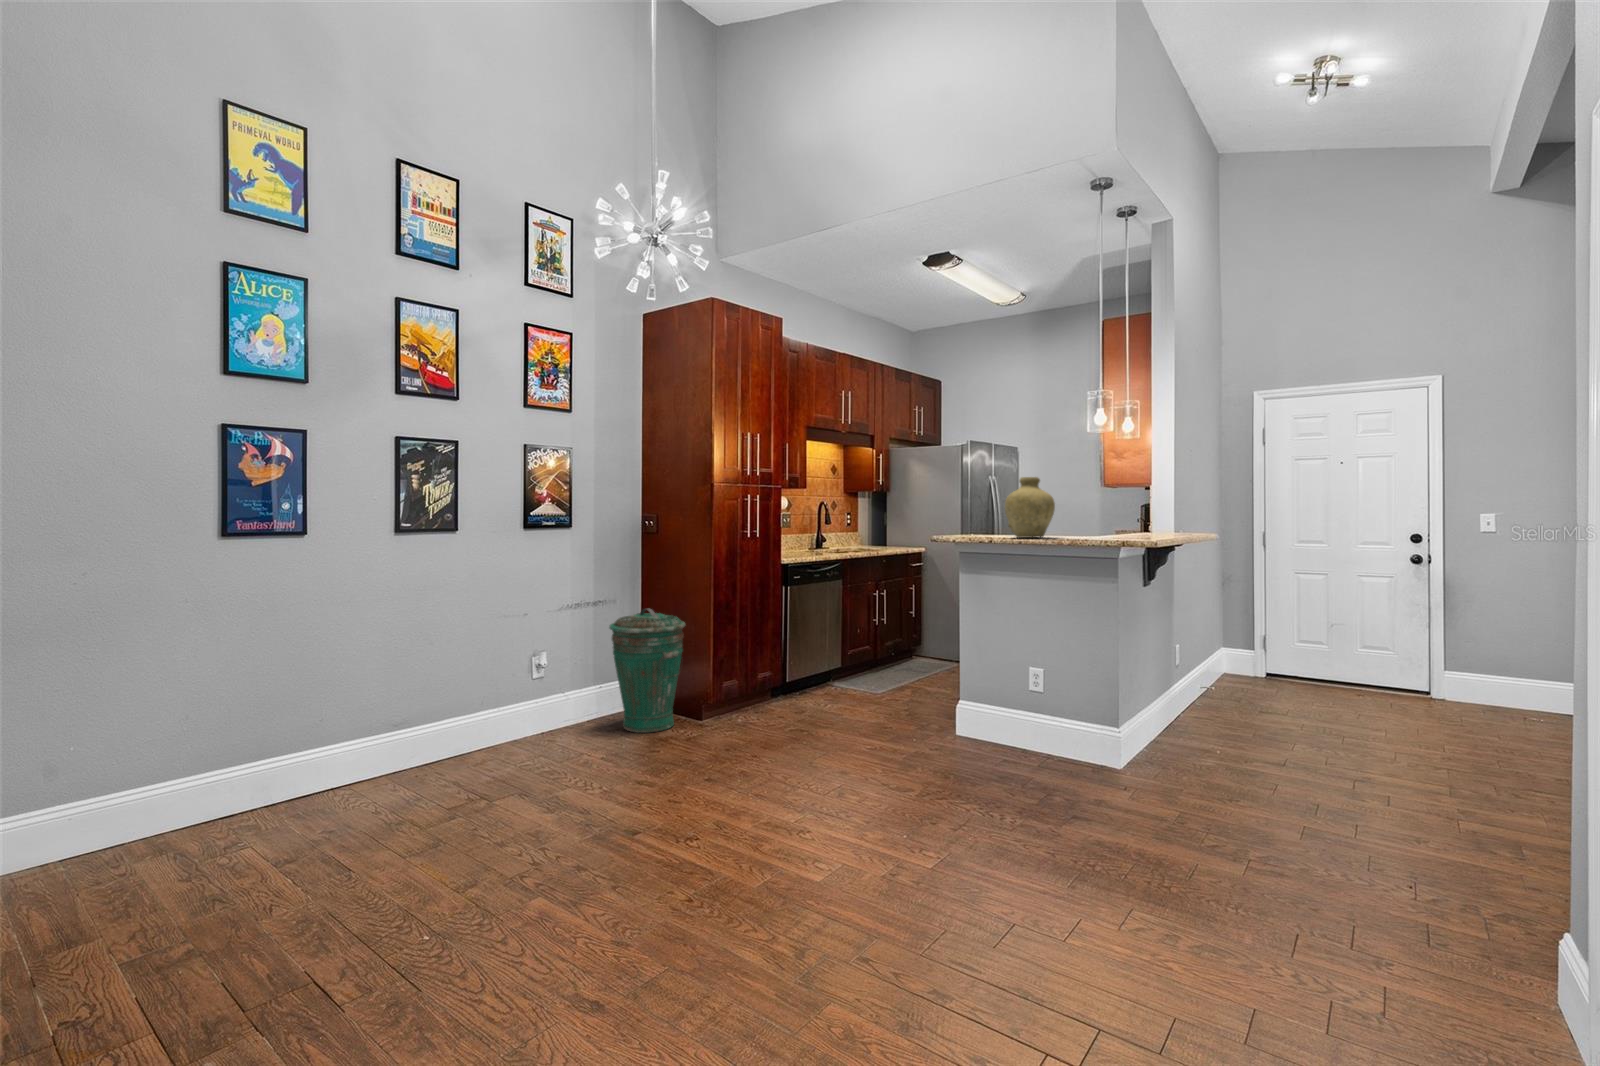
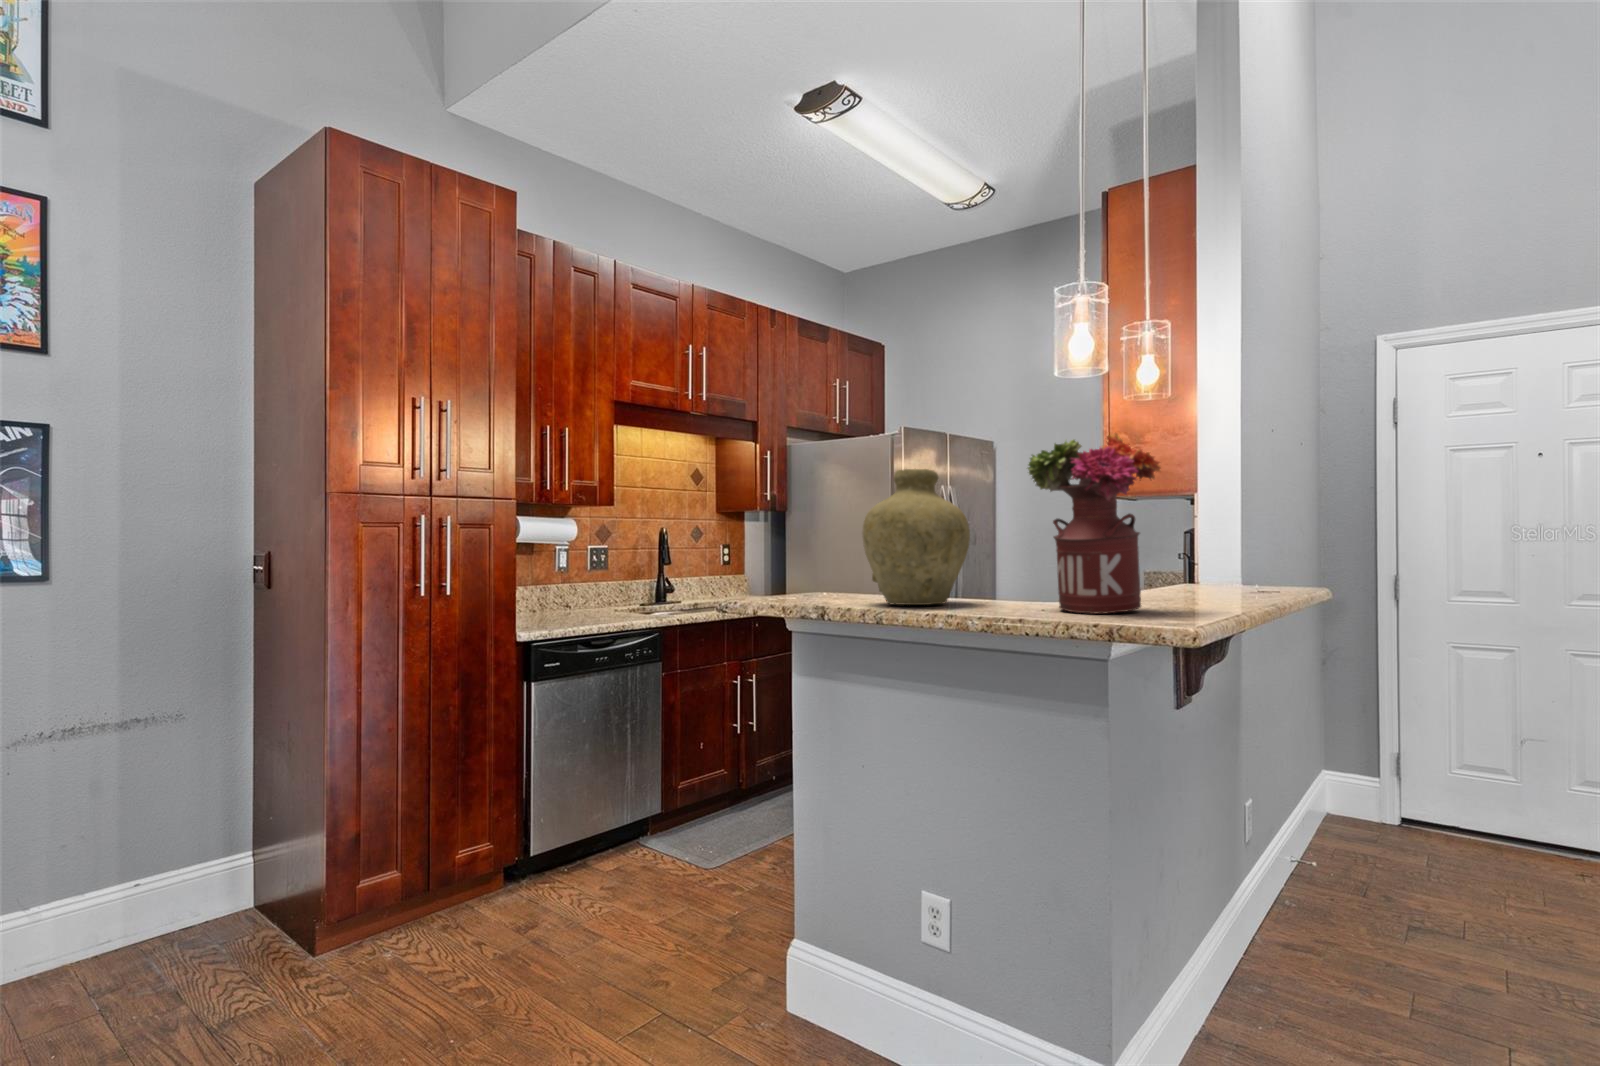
flower arrangement: none [1084,463,1142,539] -> present [1028,433,1161,614]
trash can: present [609,608,685,733] -> none [93,736,277,997]

